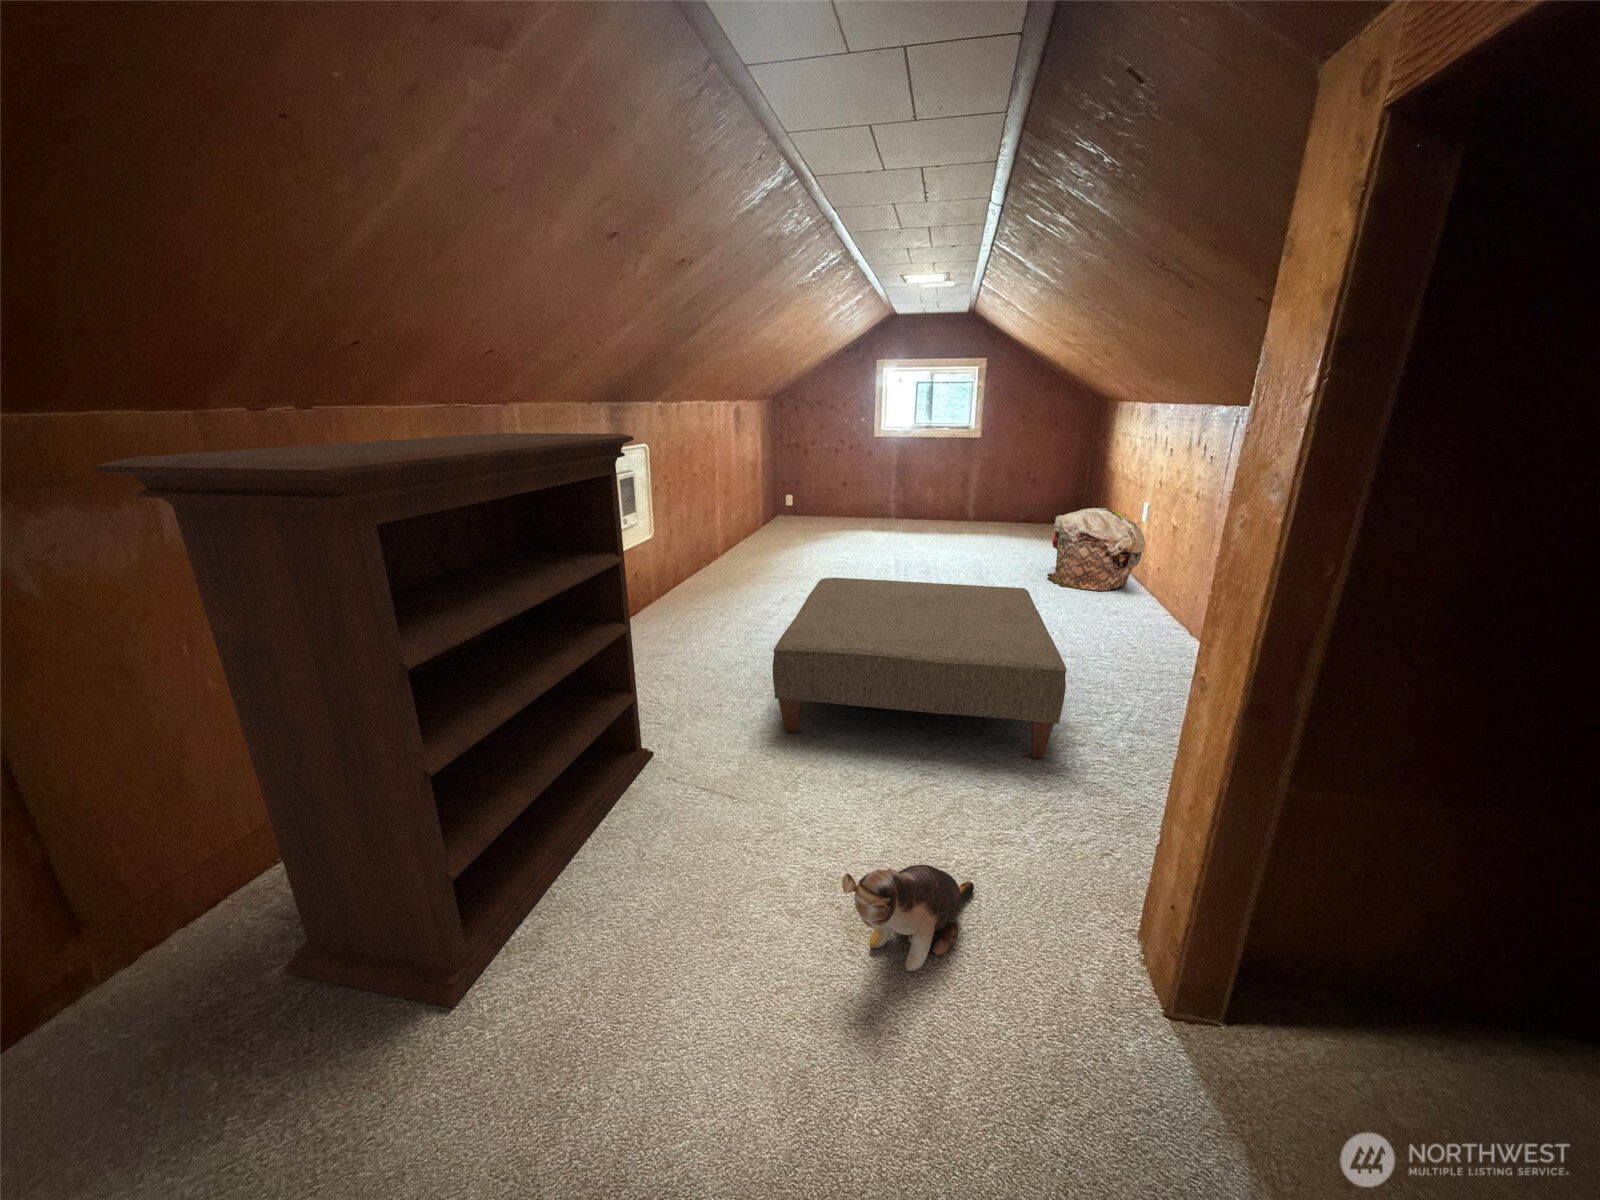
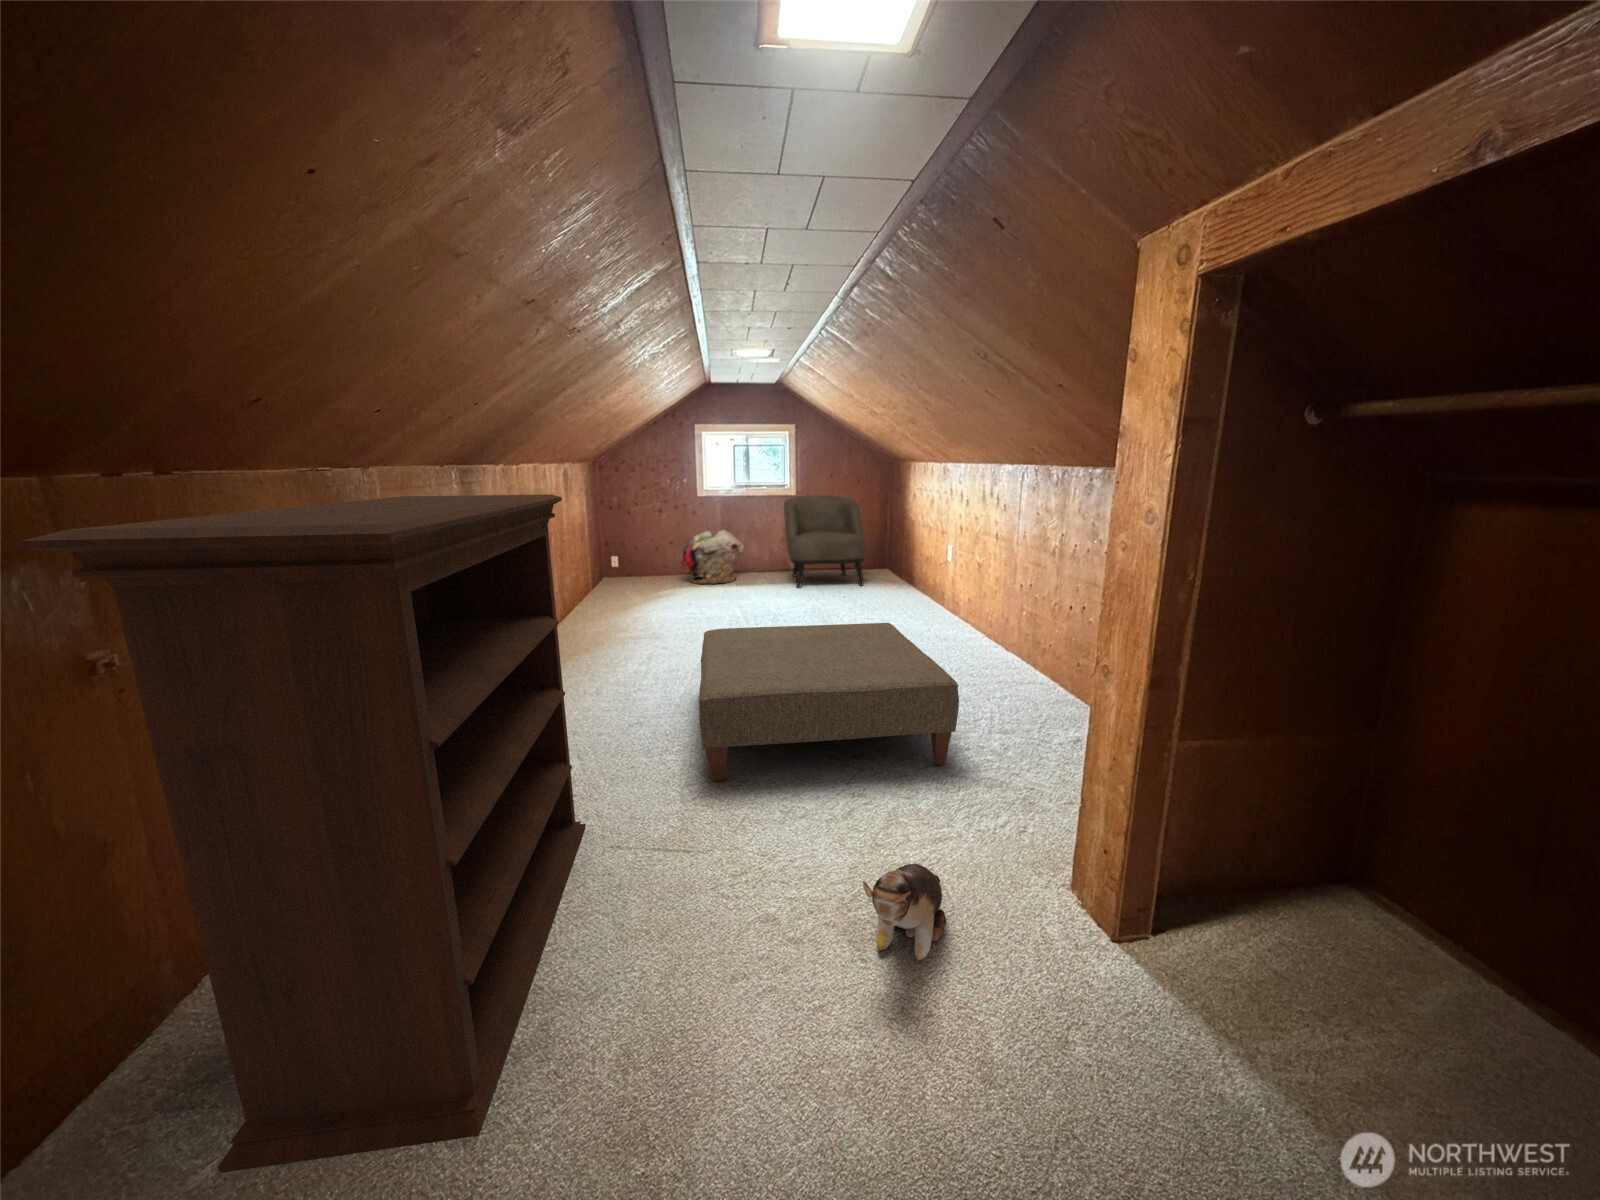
armchair: none [959,438,1049,542] -> present [784,495,866,588]
laundry basket: present [1047,508,1145,591] -> present [682,530,744,584]

